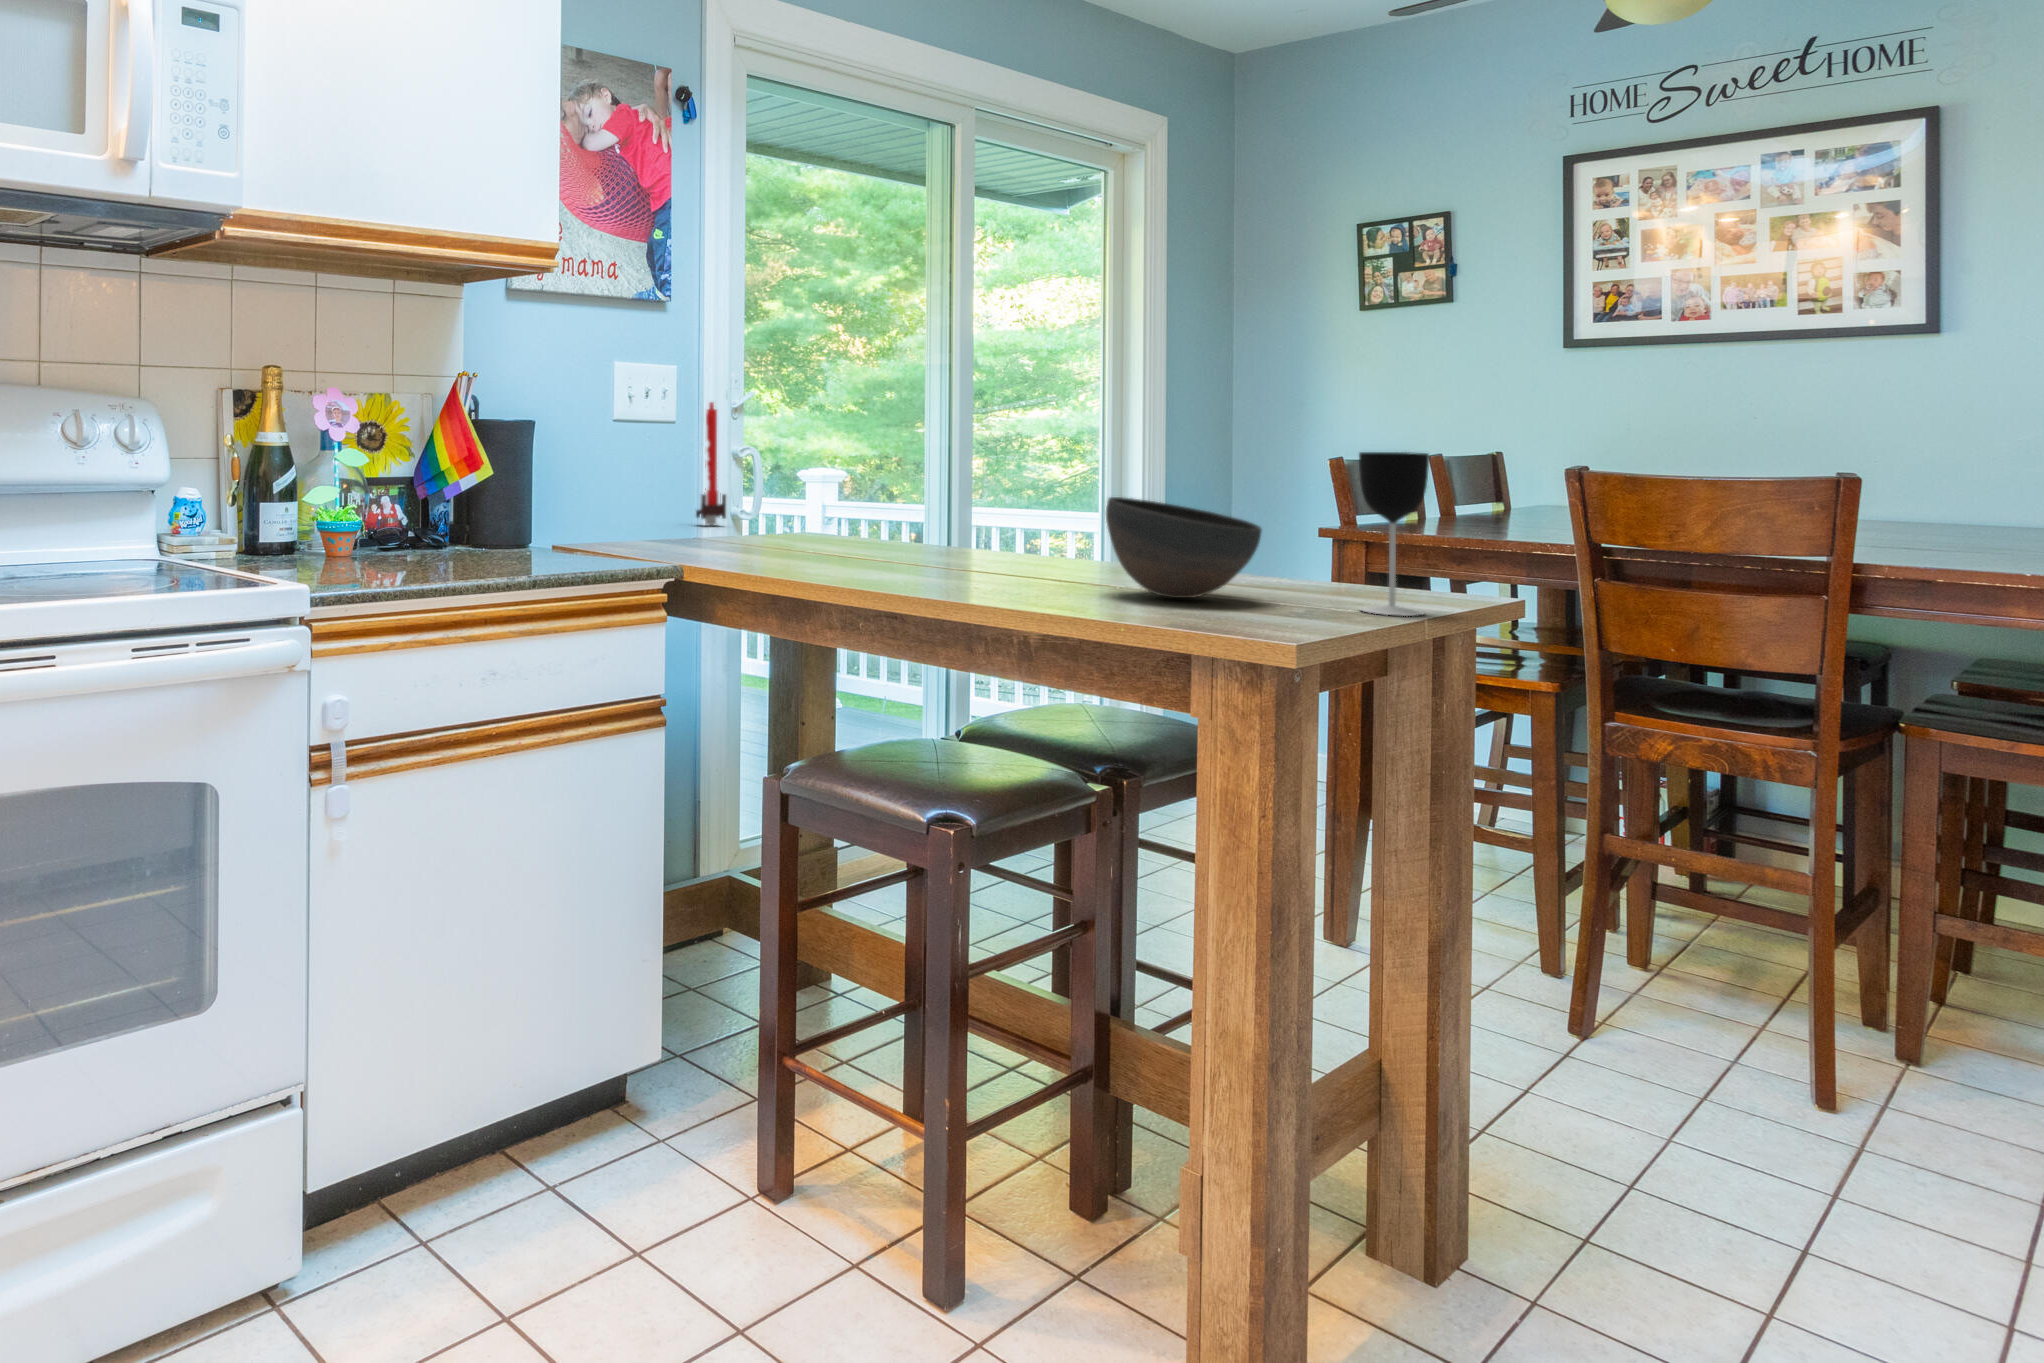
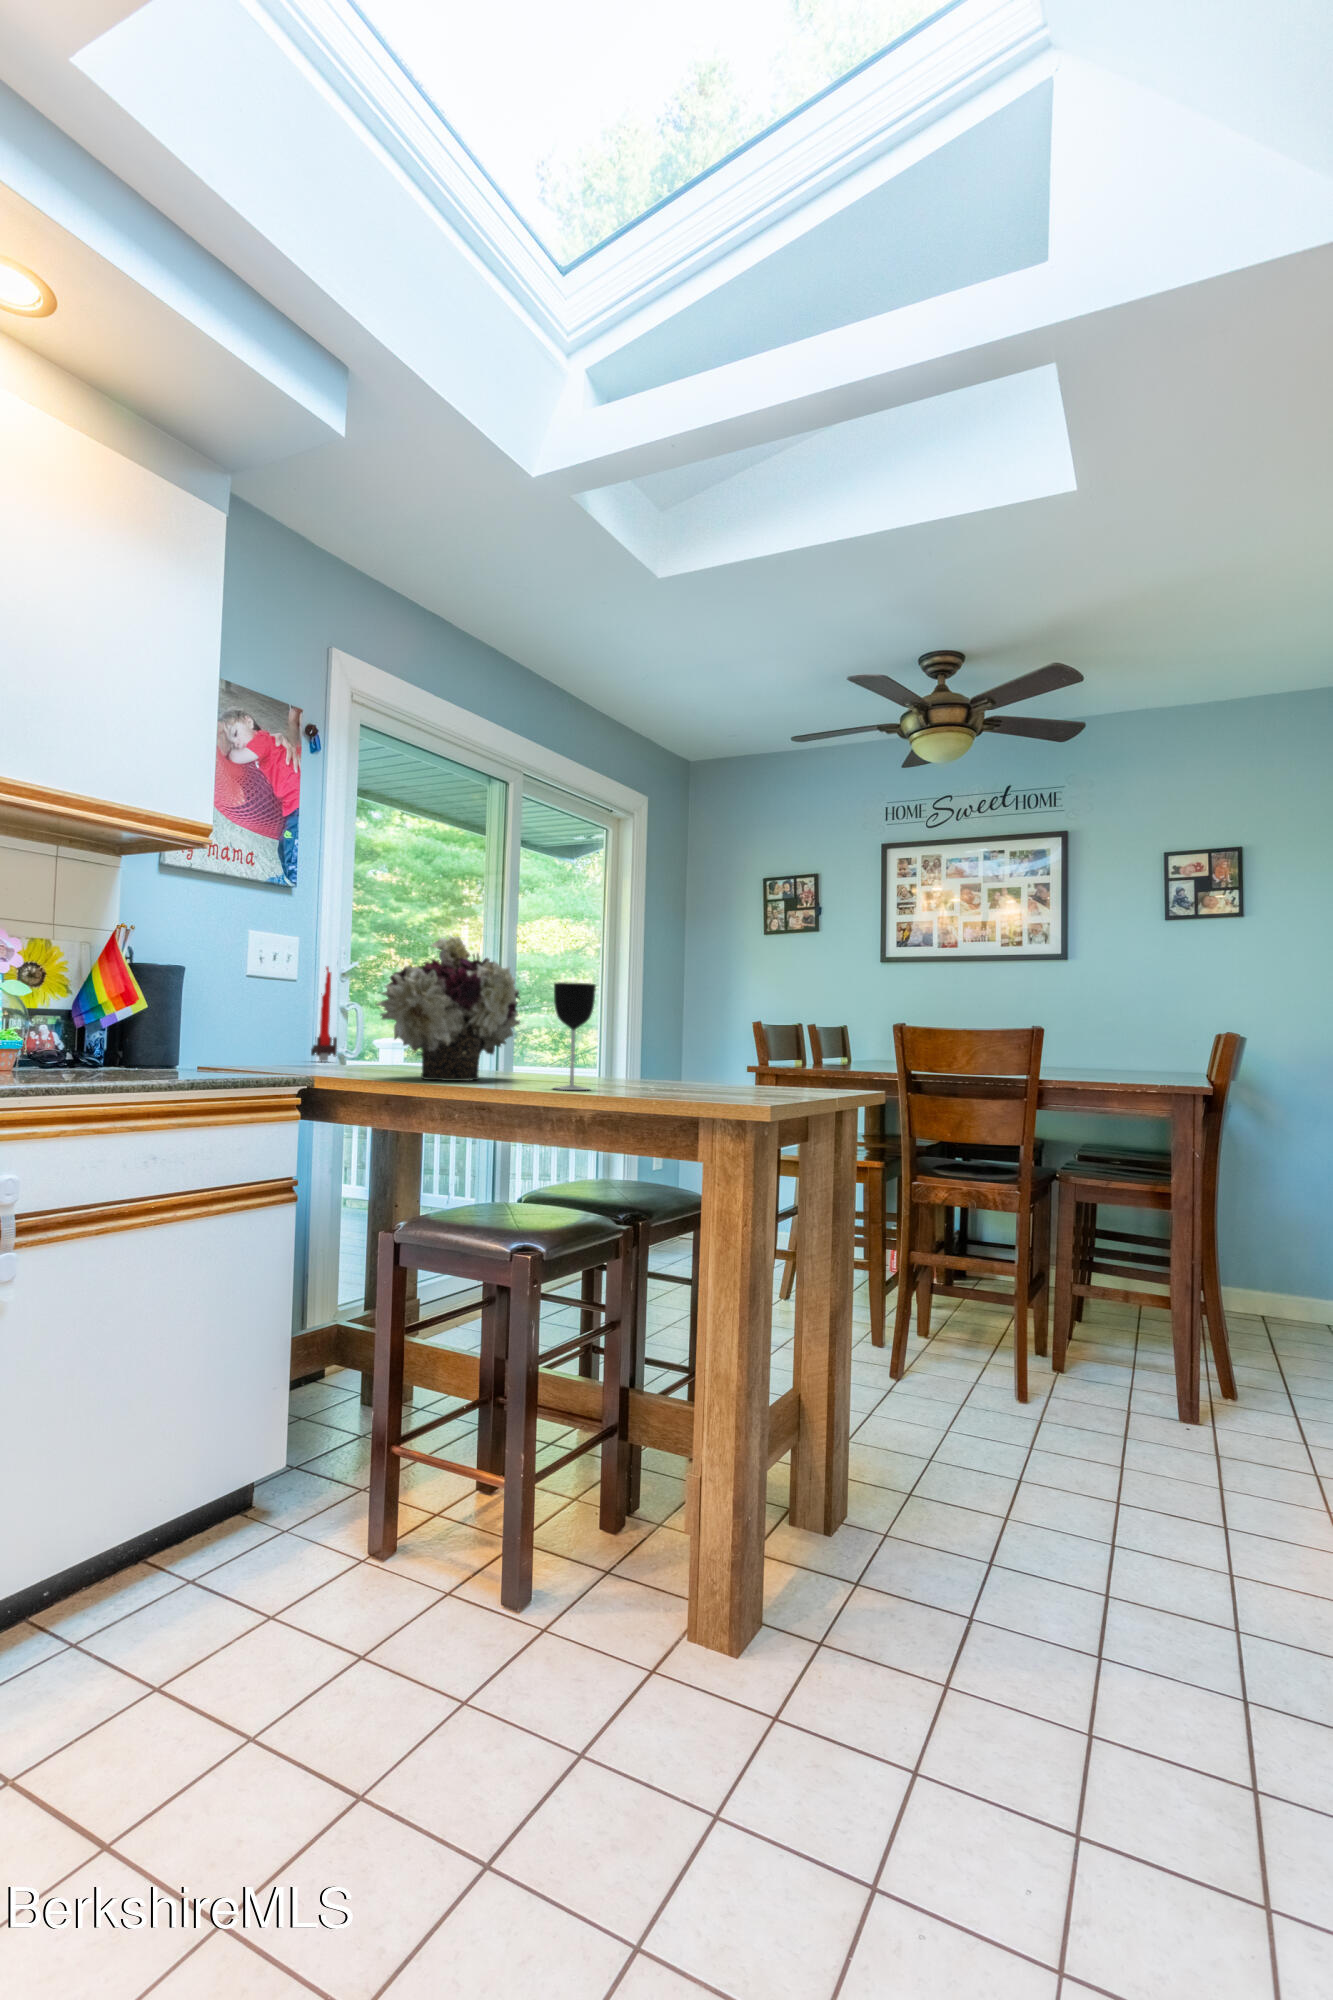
flower arrangement: none [750,375,947,573] -> present [376,936,520,1081]
wine glass: present [1359,452,1429,616] -> present [554,982,596,1090]
bowl: present [1106,497,1262,598] -> none [637,1023,737,1090]

